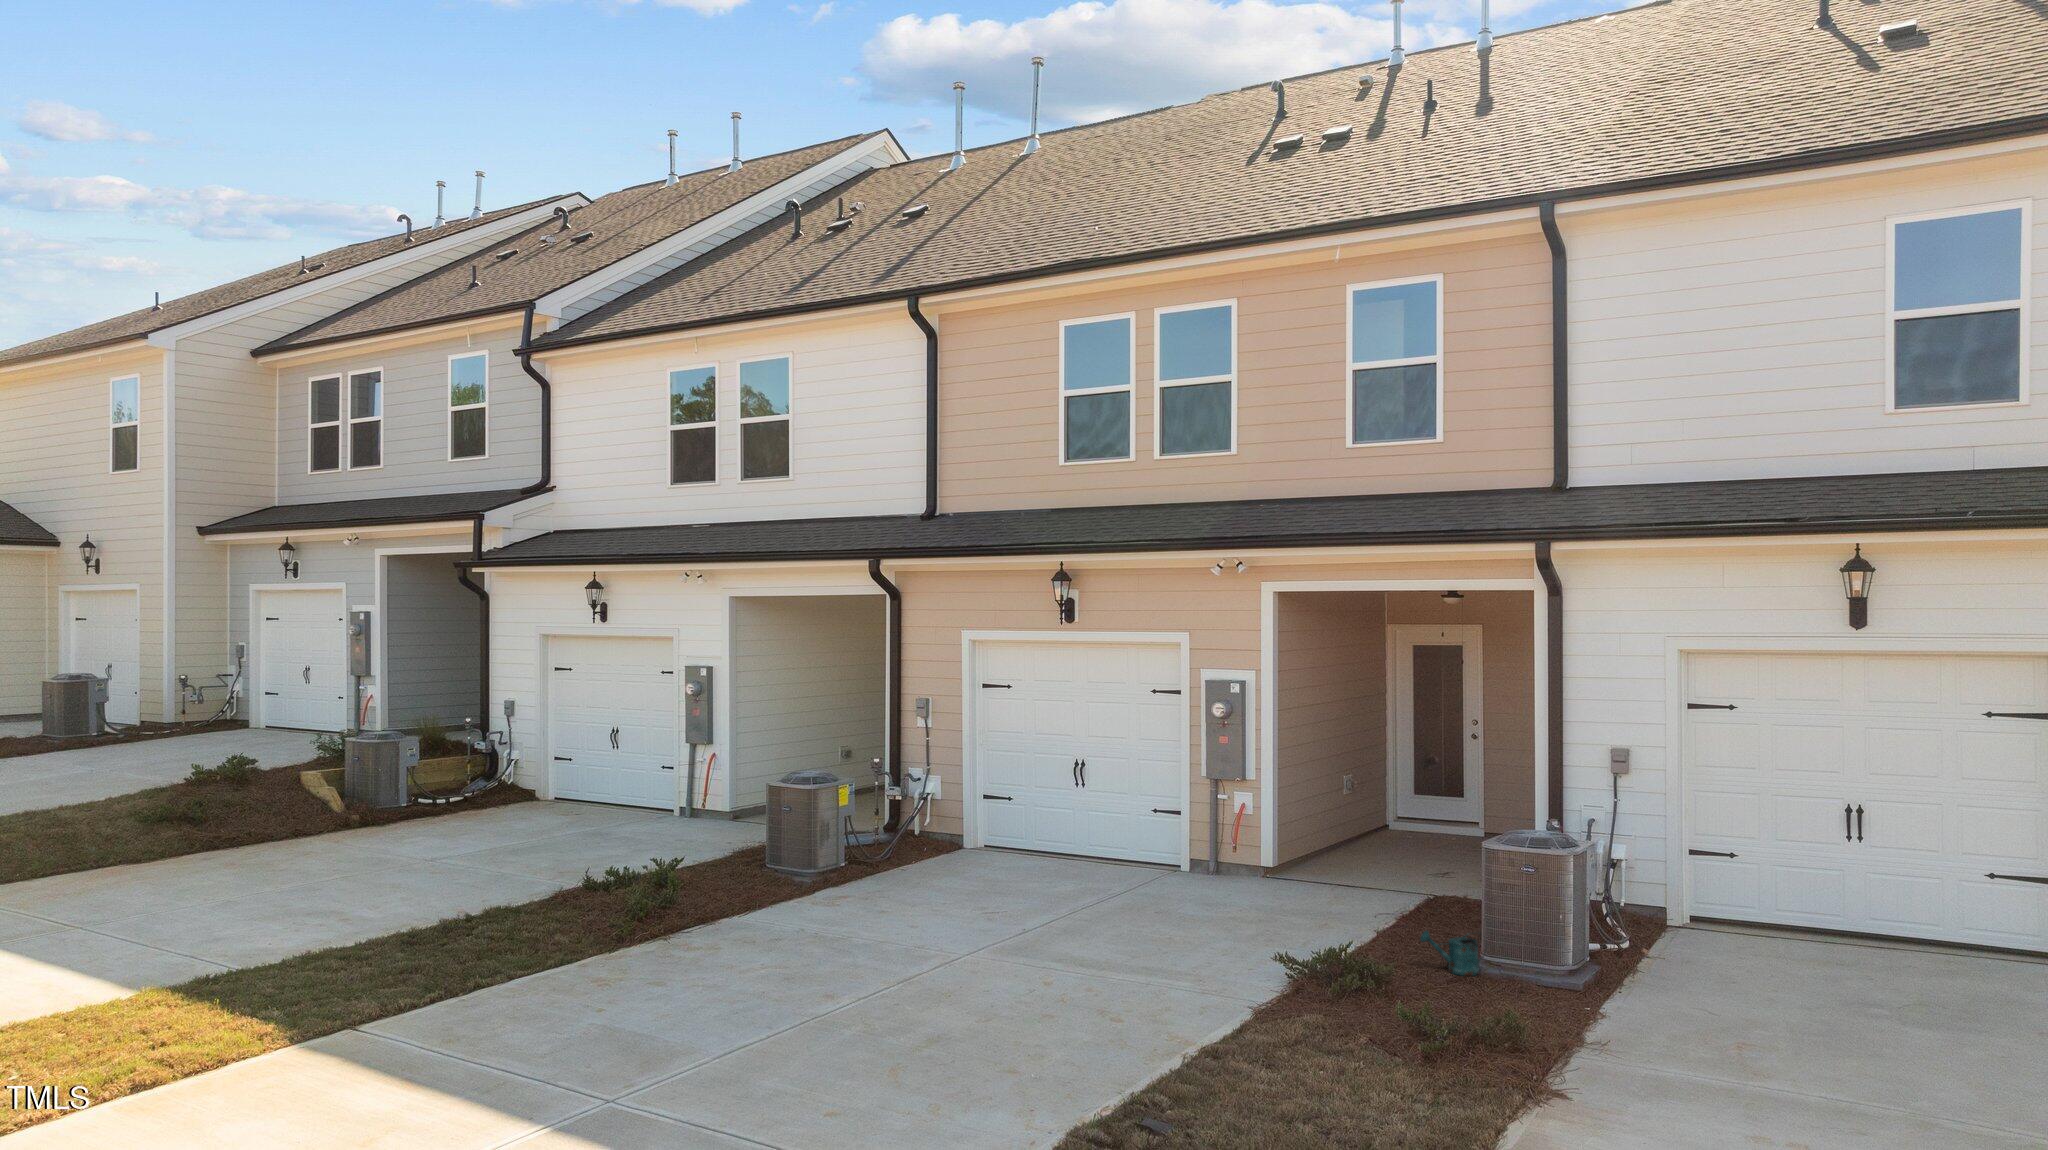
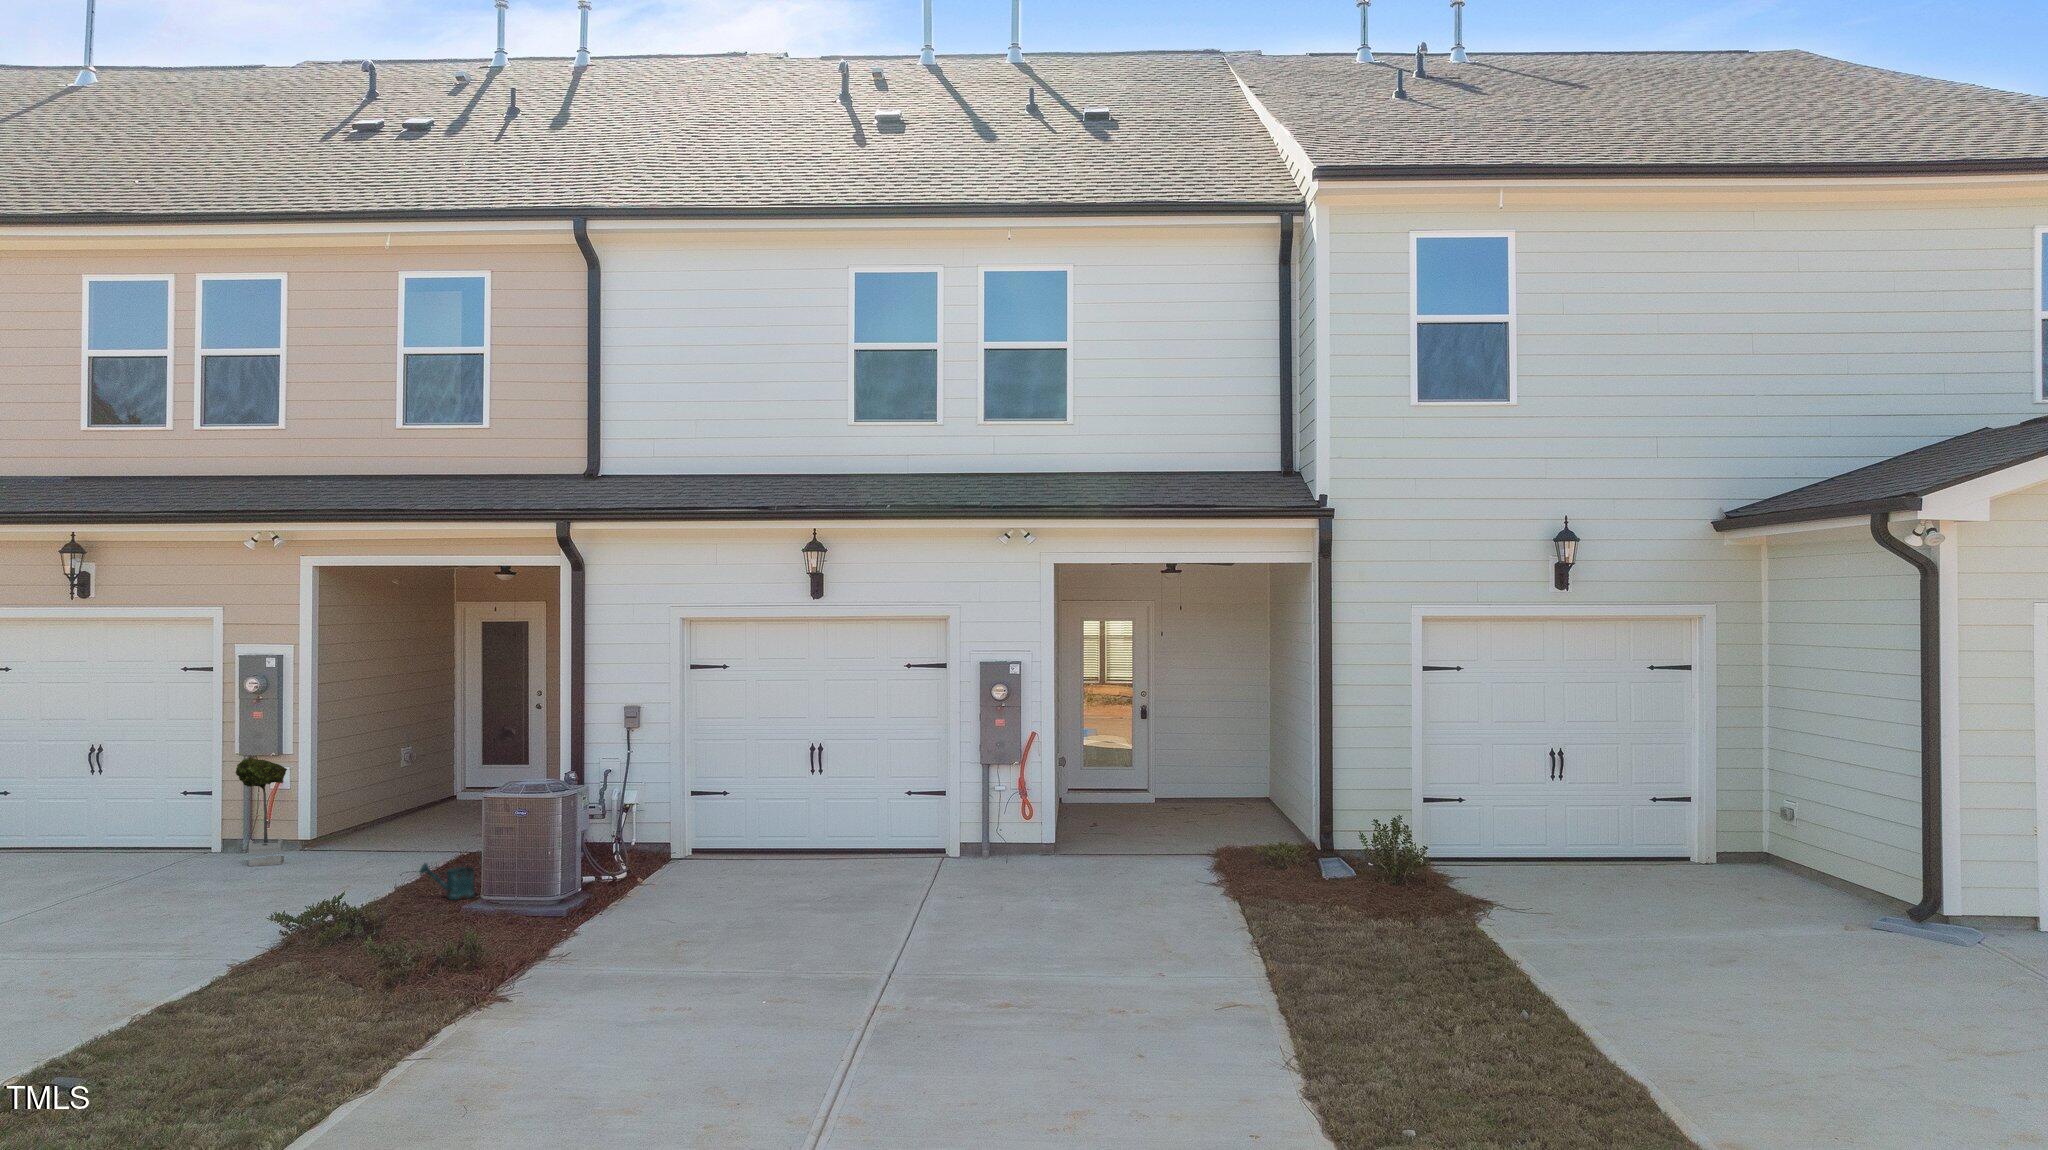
potted tree: none [1205,777,1251,883] -> present [236,757,287,866]

